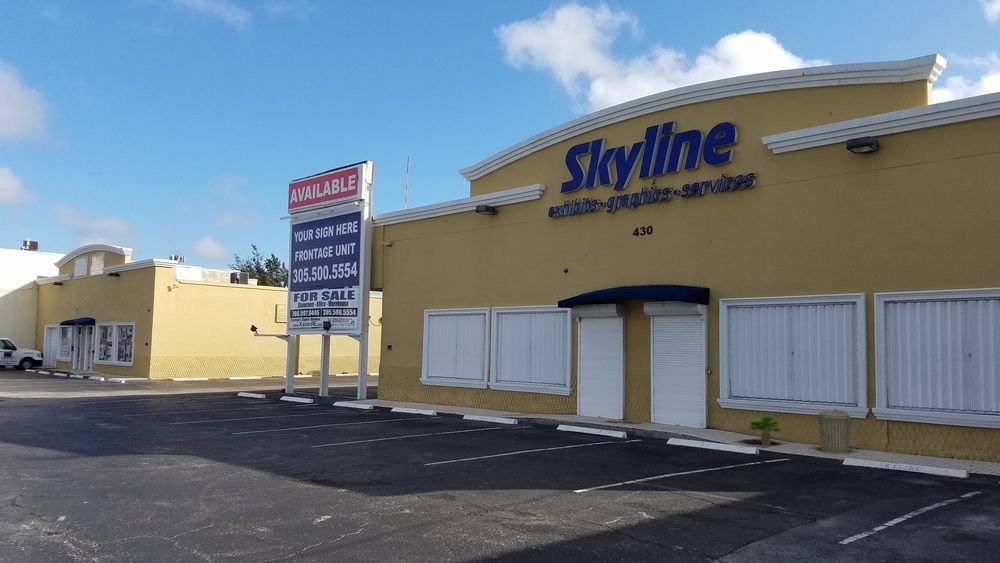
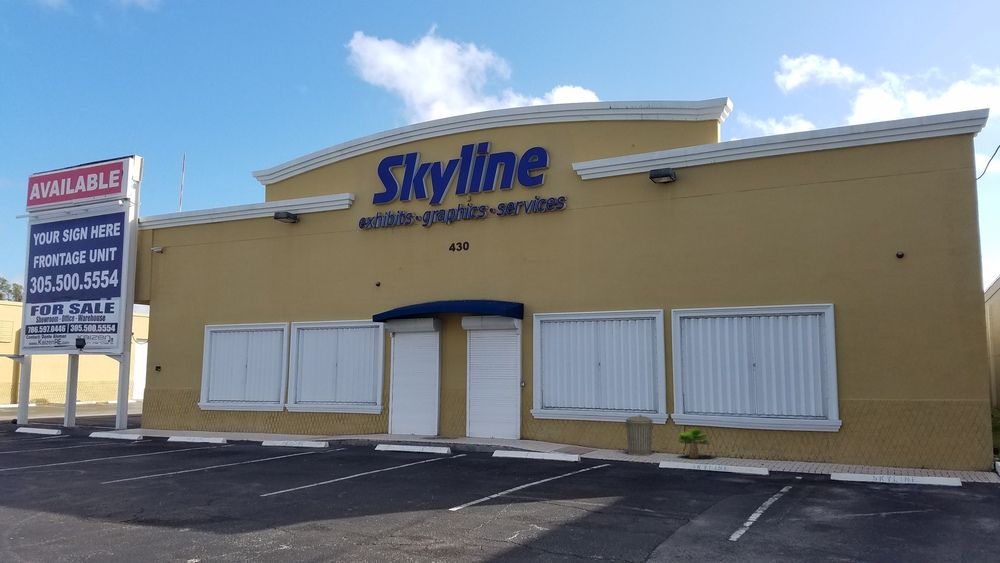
potted plant: present [750,415,781,445] -> present [678,429,708,458]

